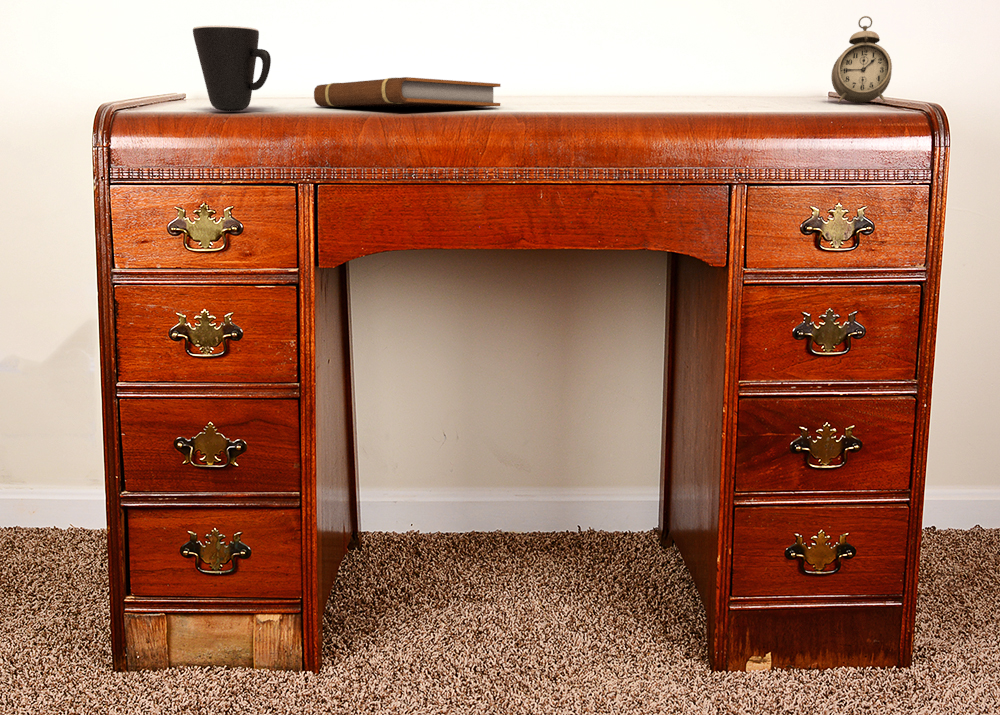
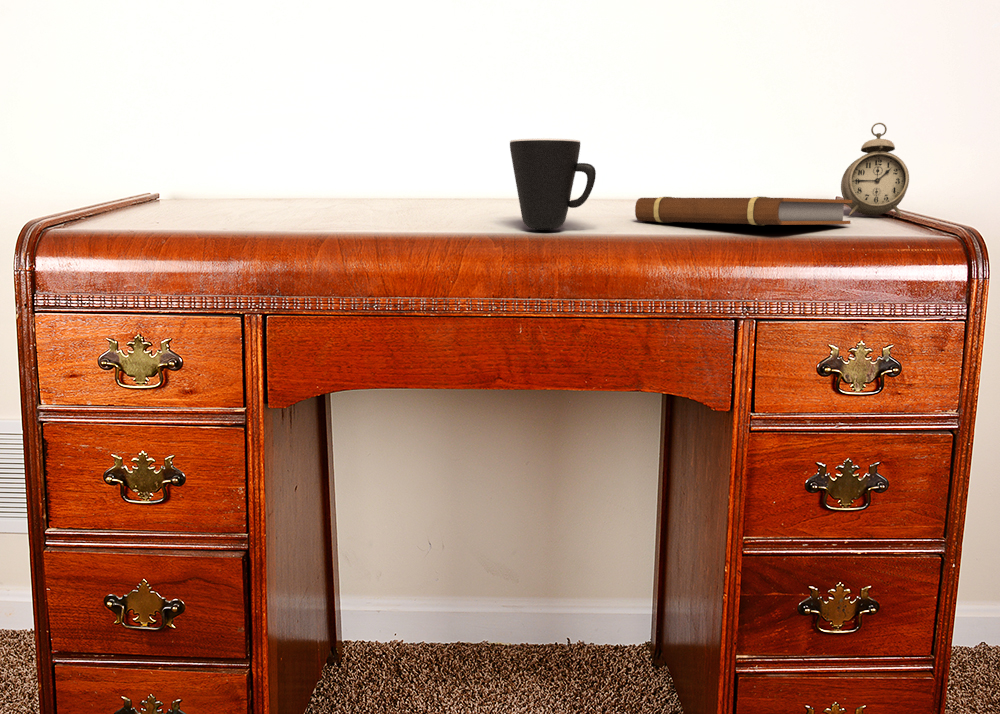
mug: present [193,26,271,111] -> present [510,139,596,230]
notebook: present [314,77,500,107] -> present [635,197,852,225]

